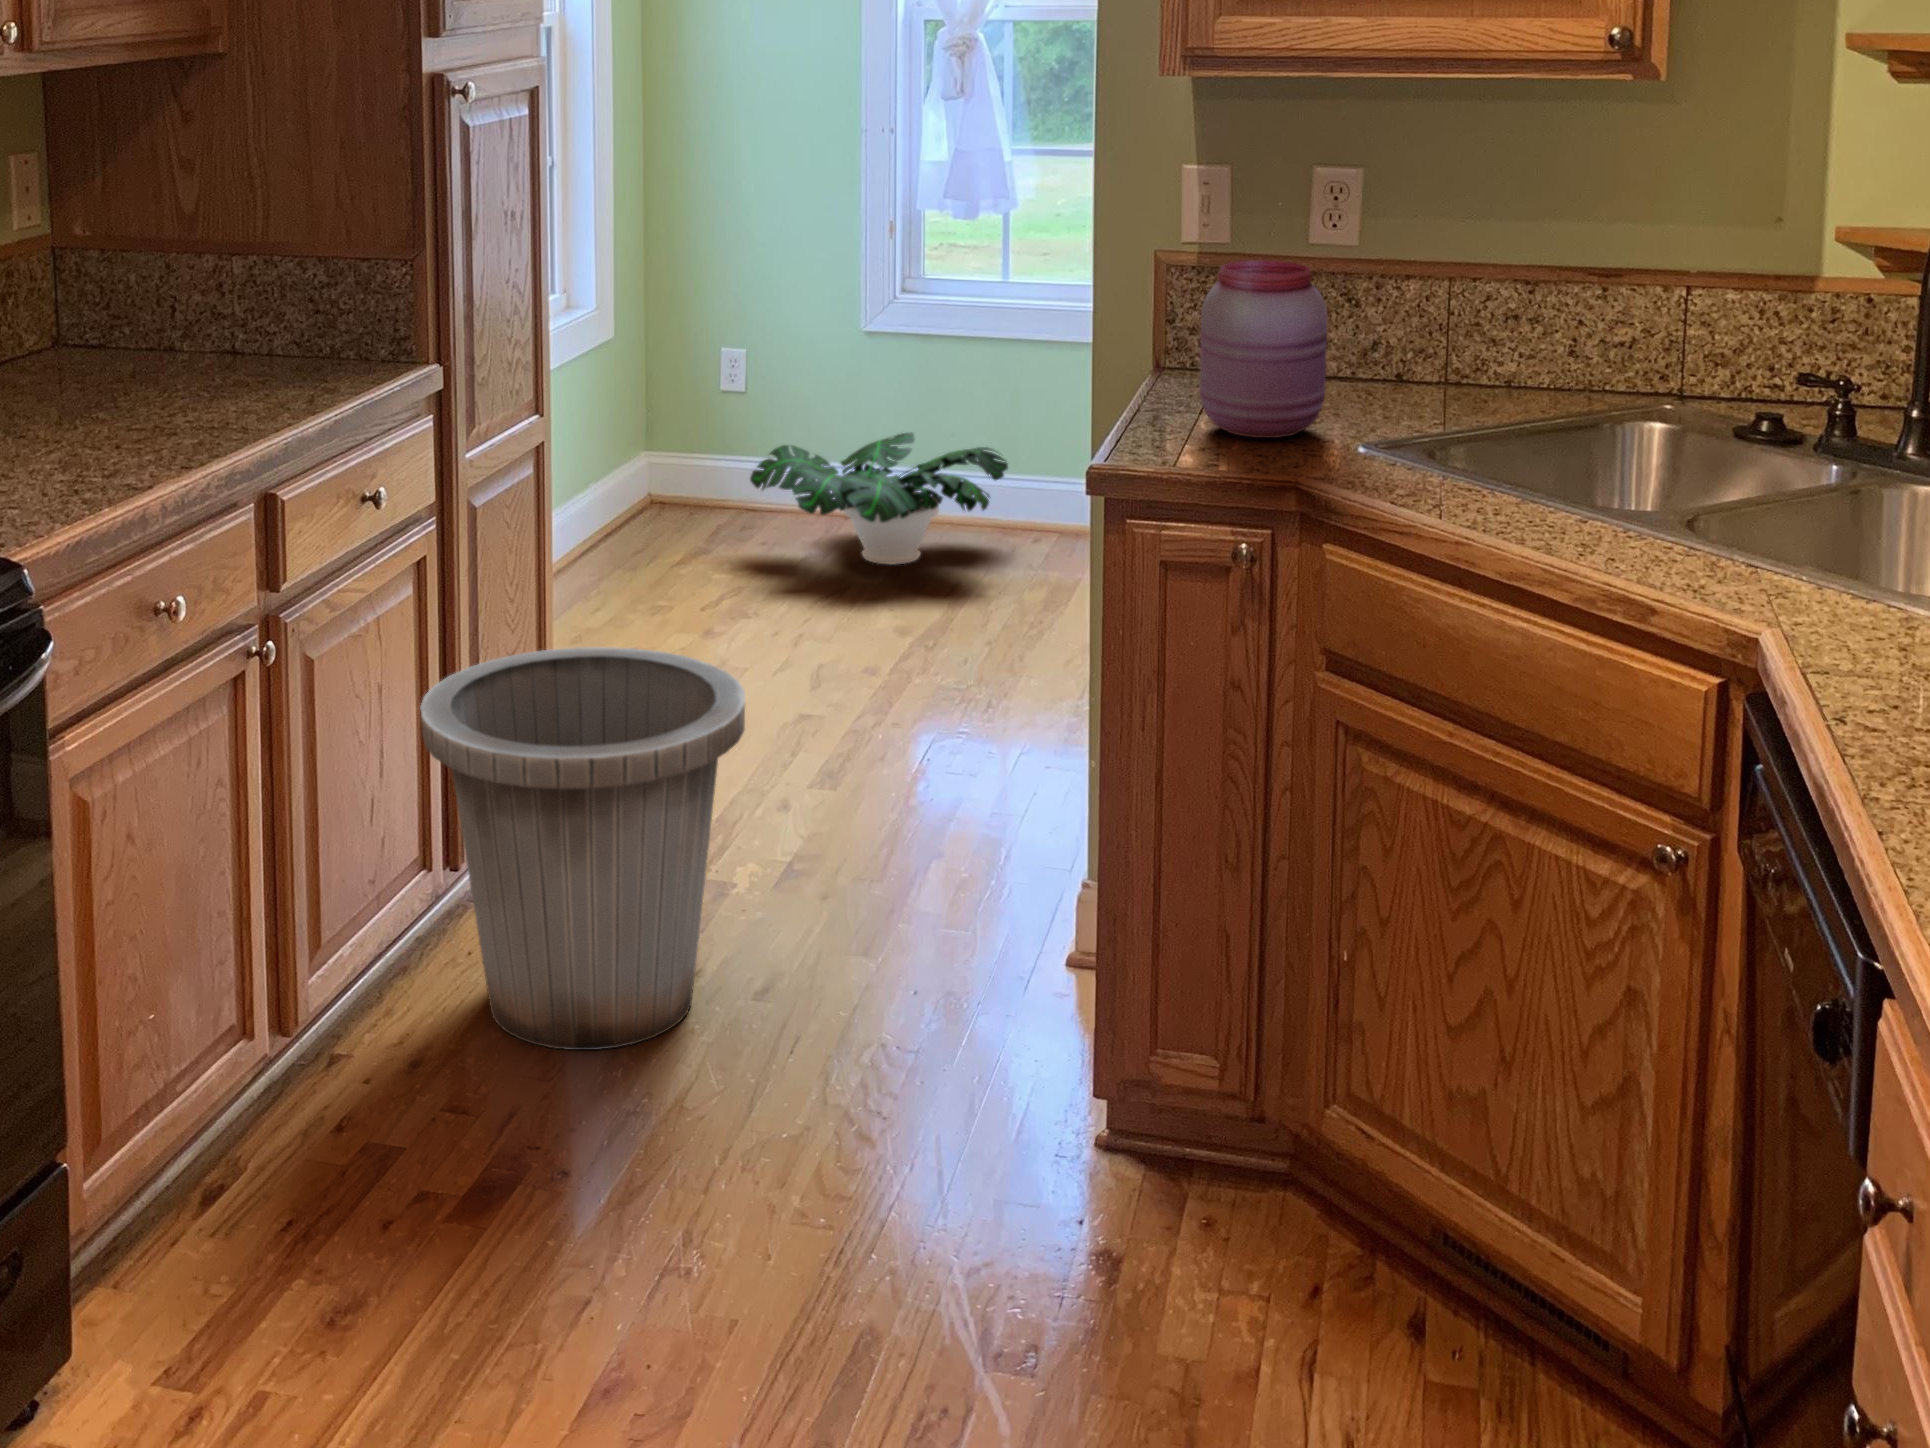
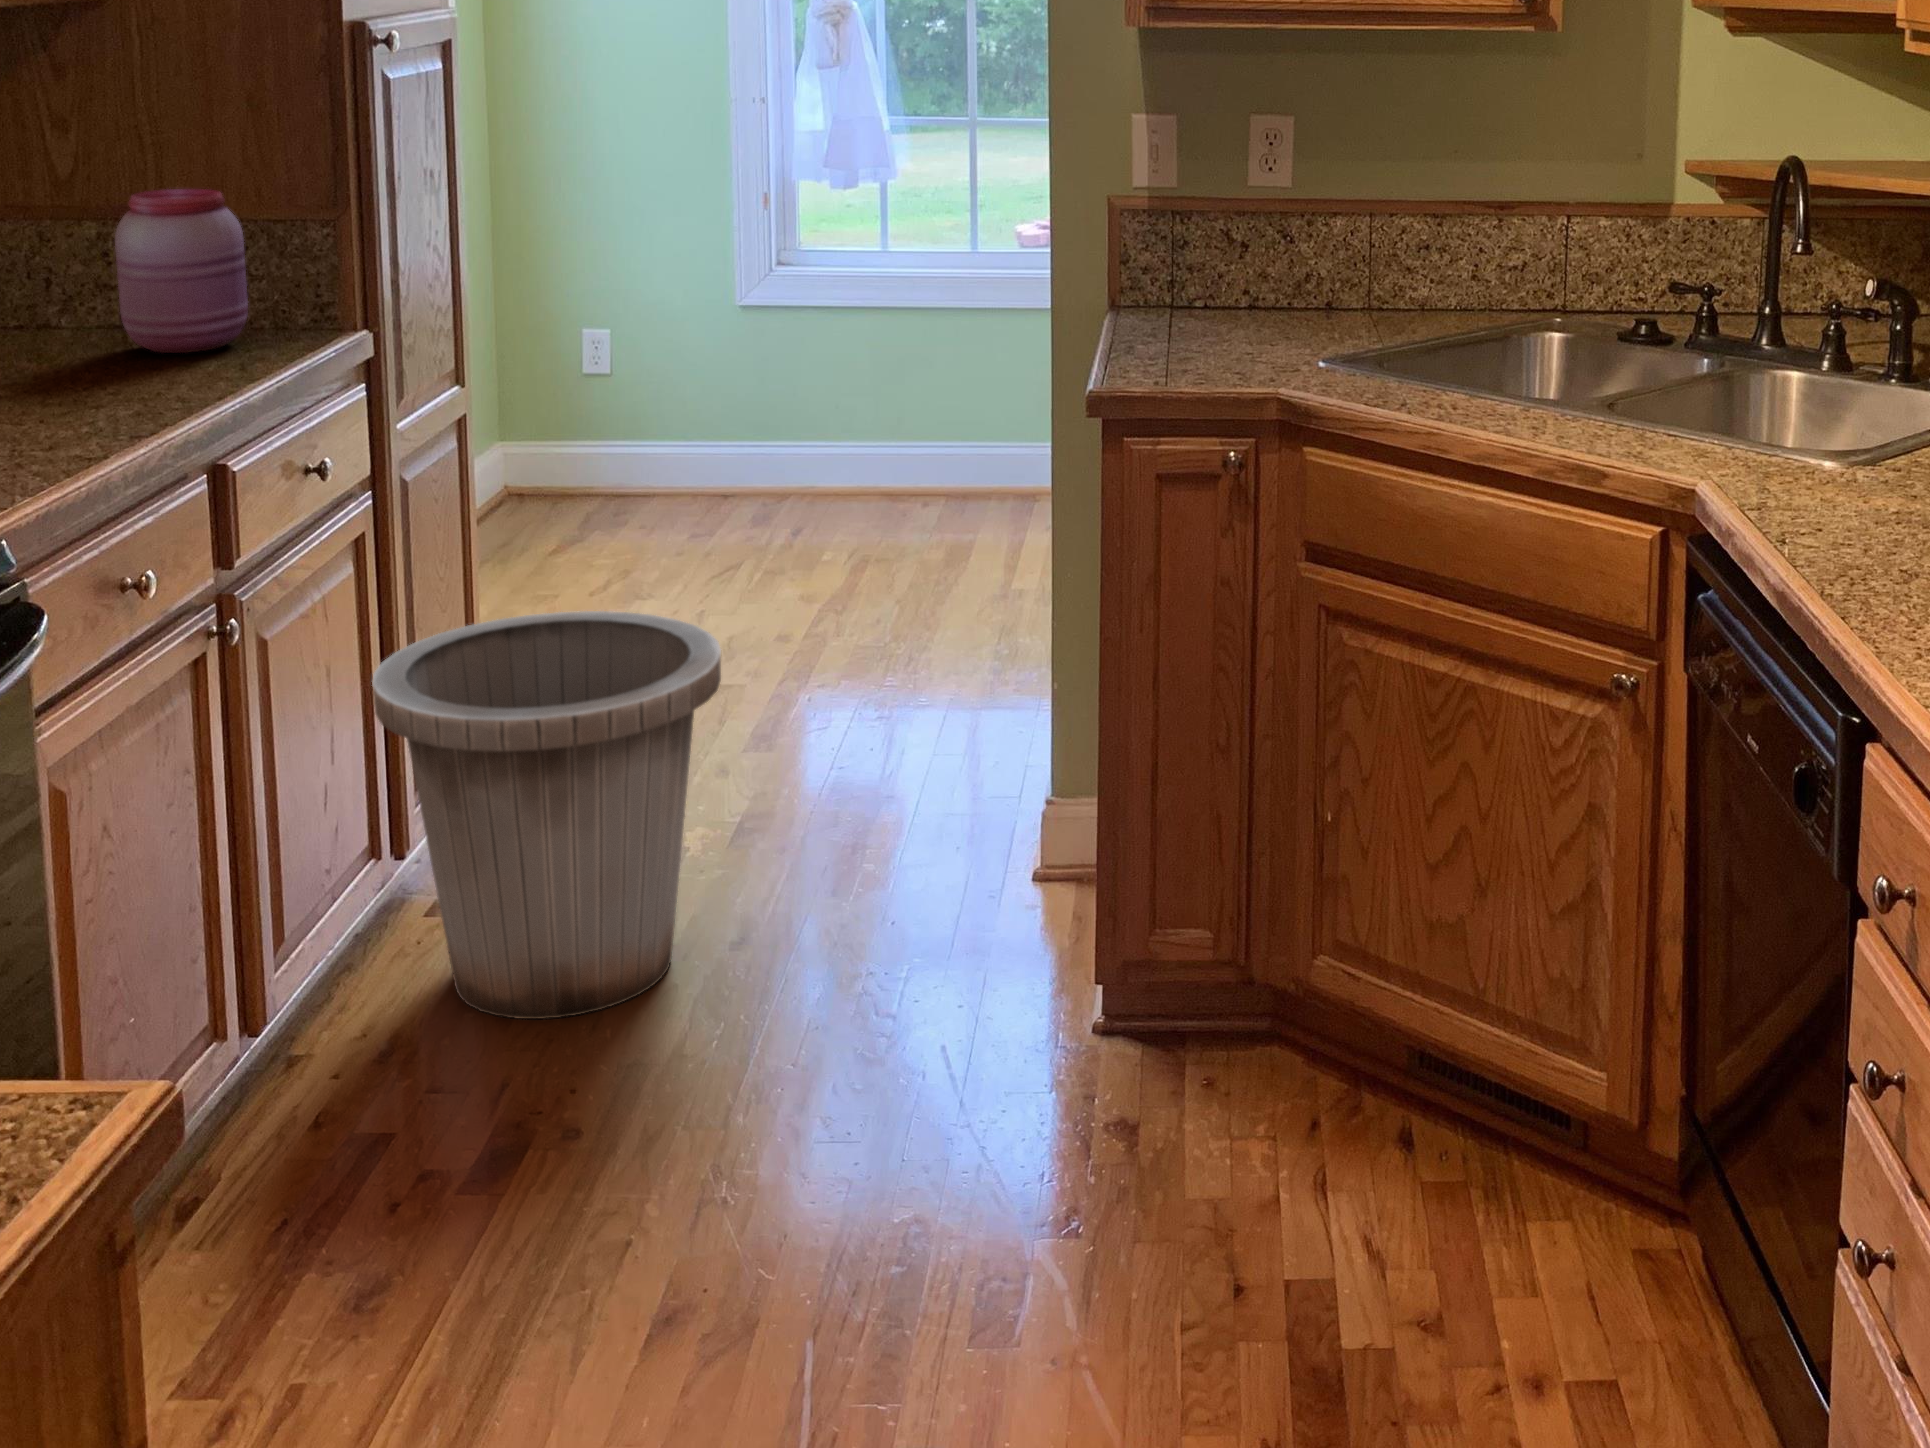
jar: present [1200,261,1328,438] -> present [115,189,248,353]
potted plant: present [750,433,1008,565] -> none [640,405,901,535]

